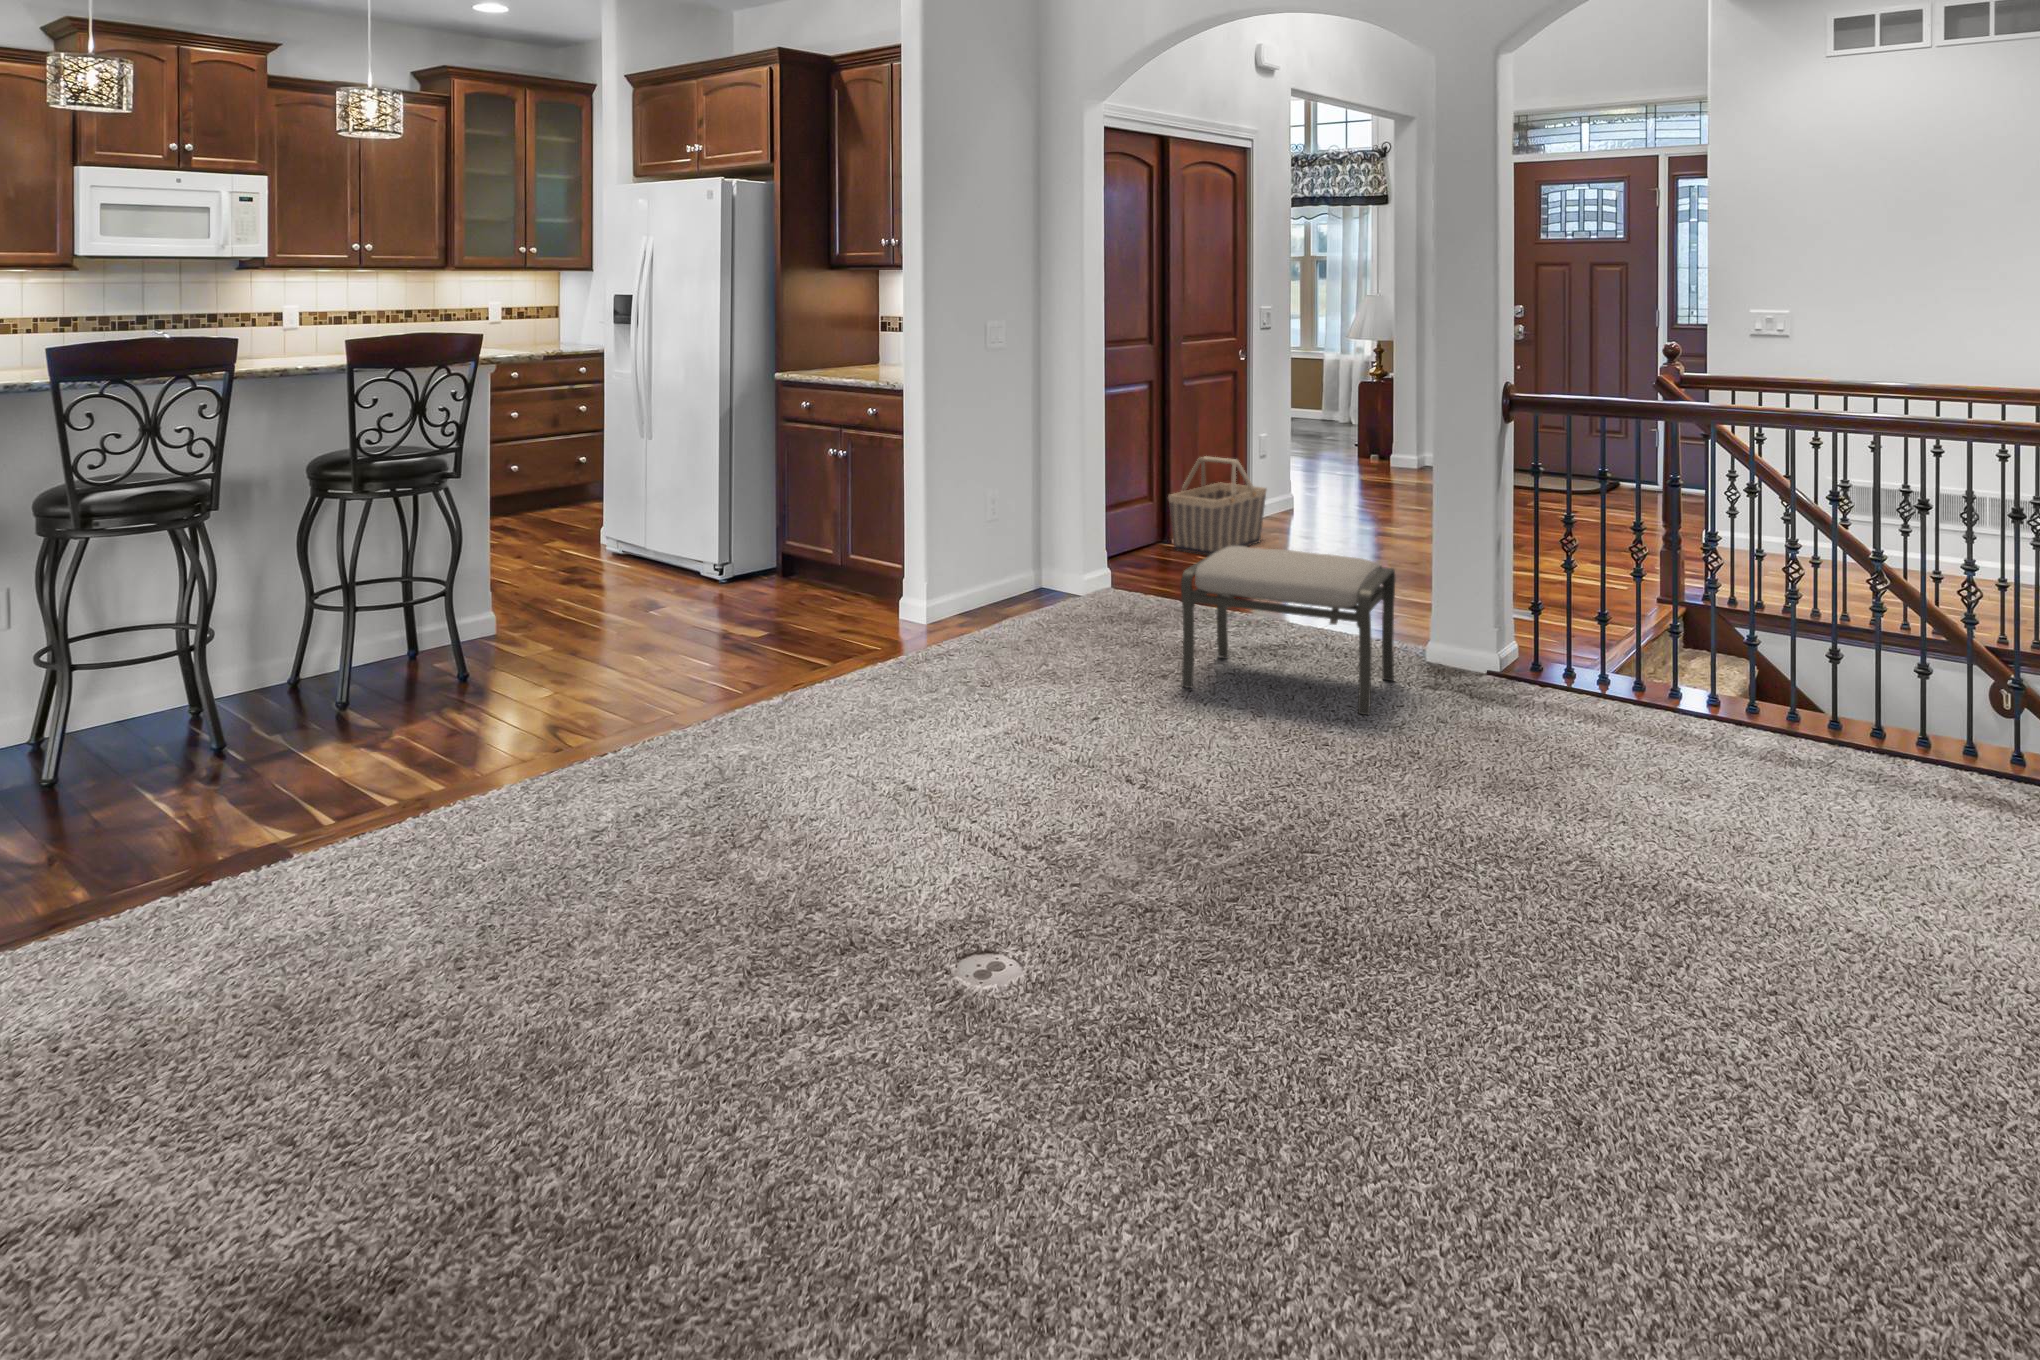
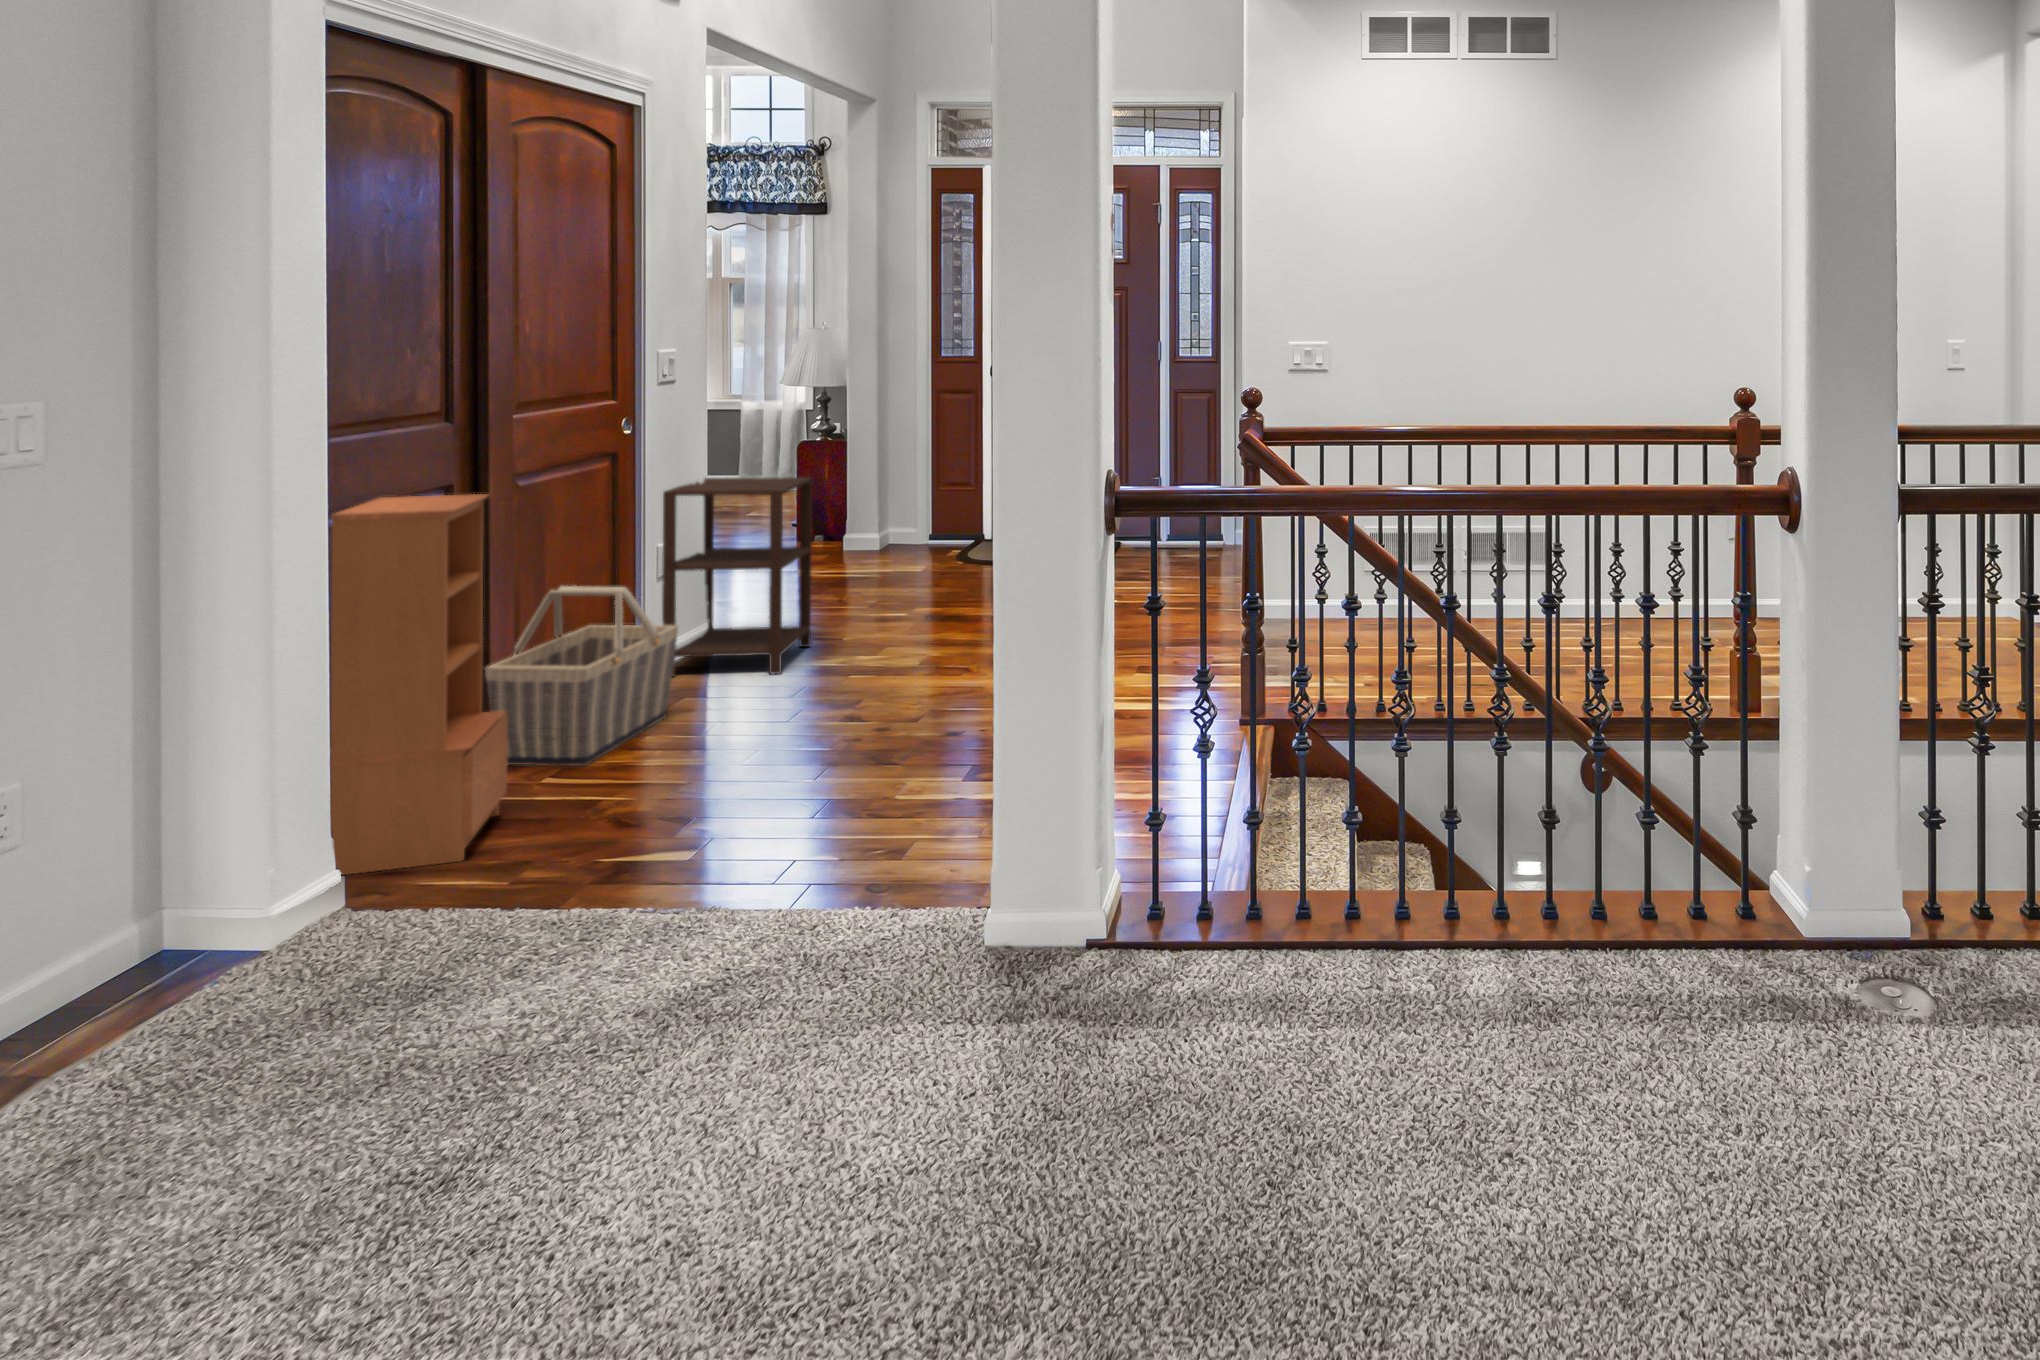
bookcase: none [1107,397,1180,583] -> present [330,494,508,875]
side table: none [1260,401,1353,531] -> present [662,477,812,677]
ottoman: present [1181,546,1395,715] -> none [496,809,991,1247]

